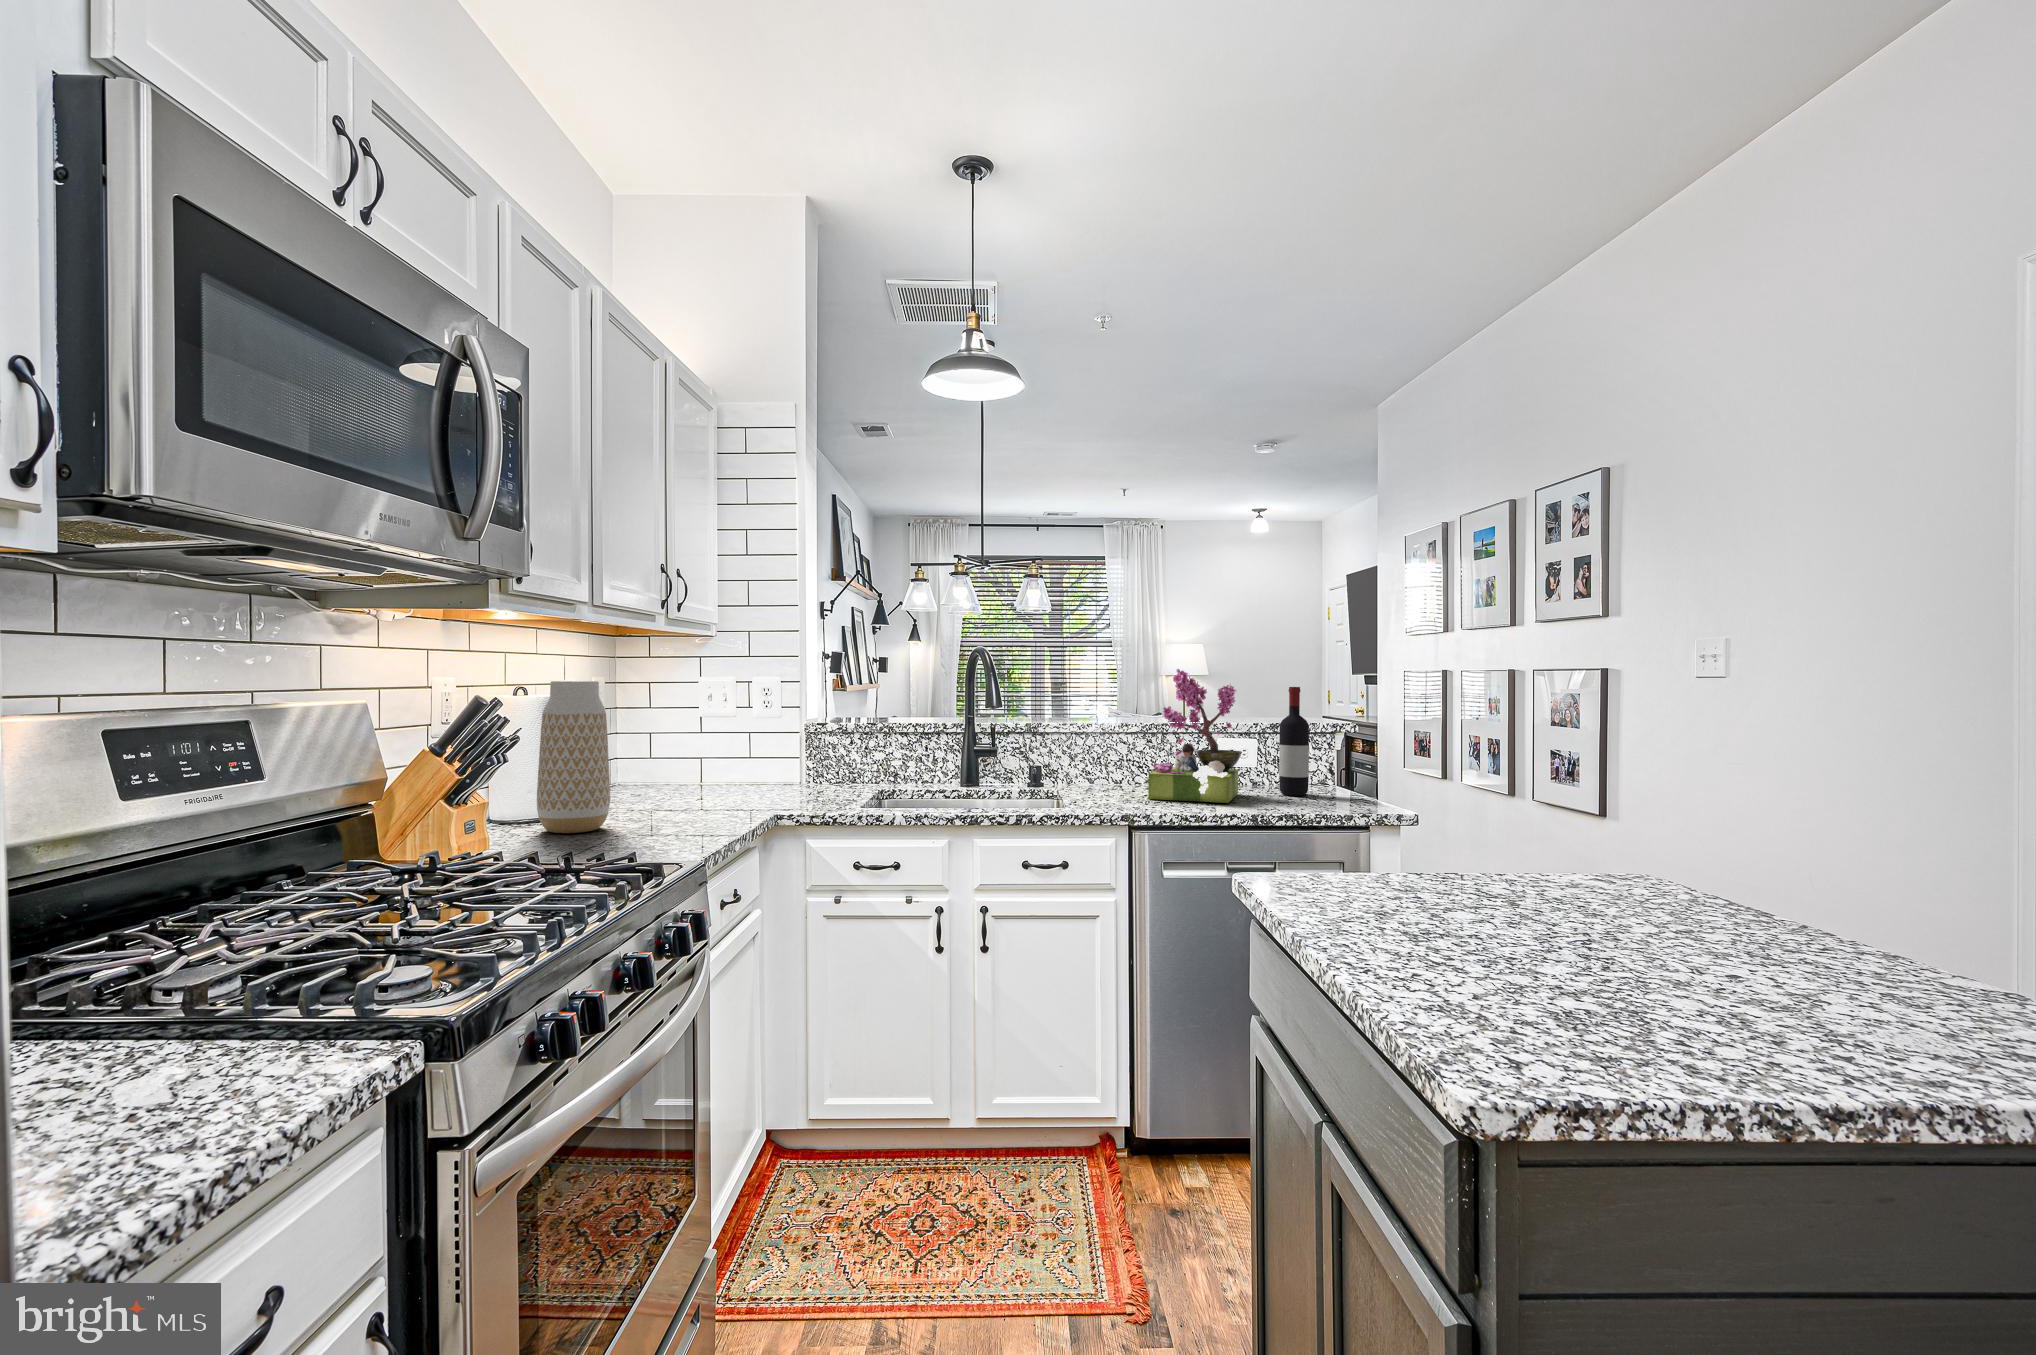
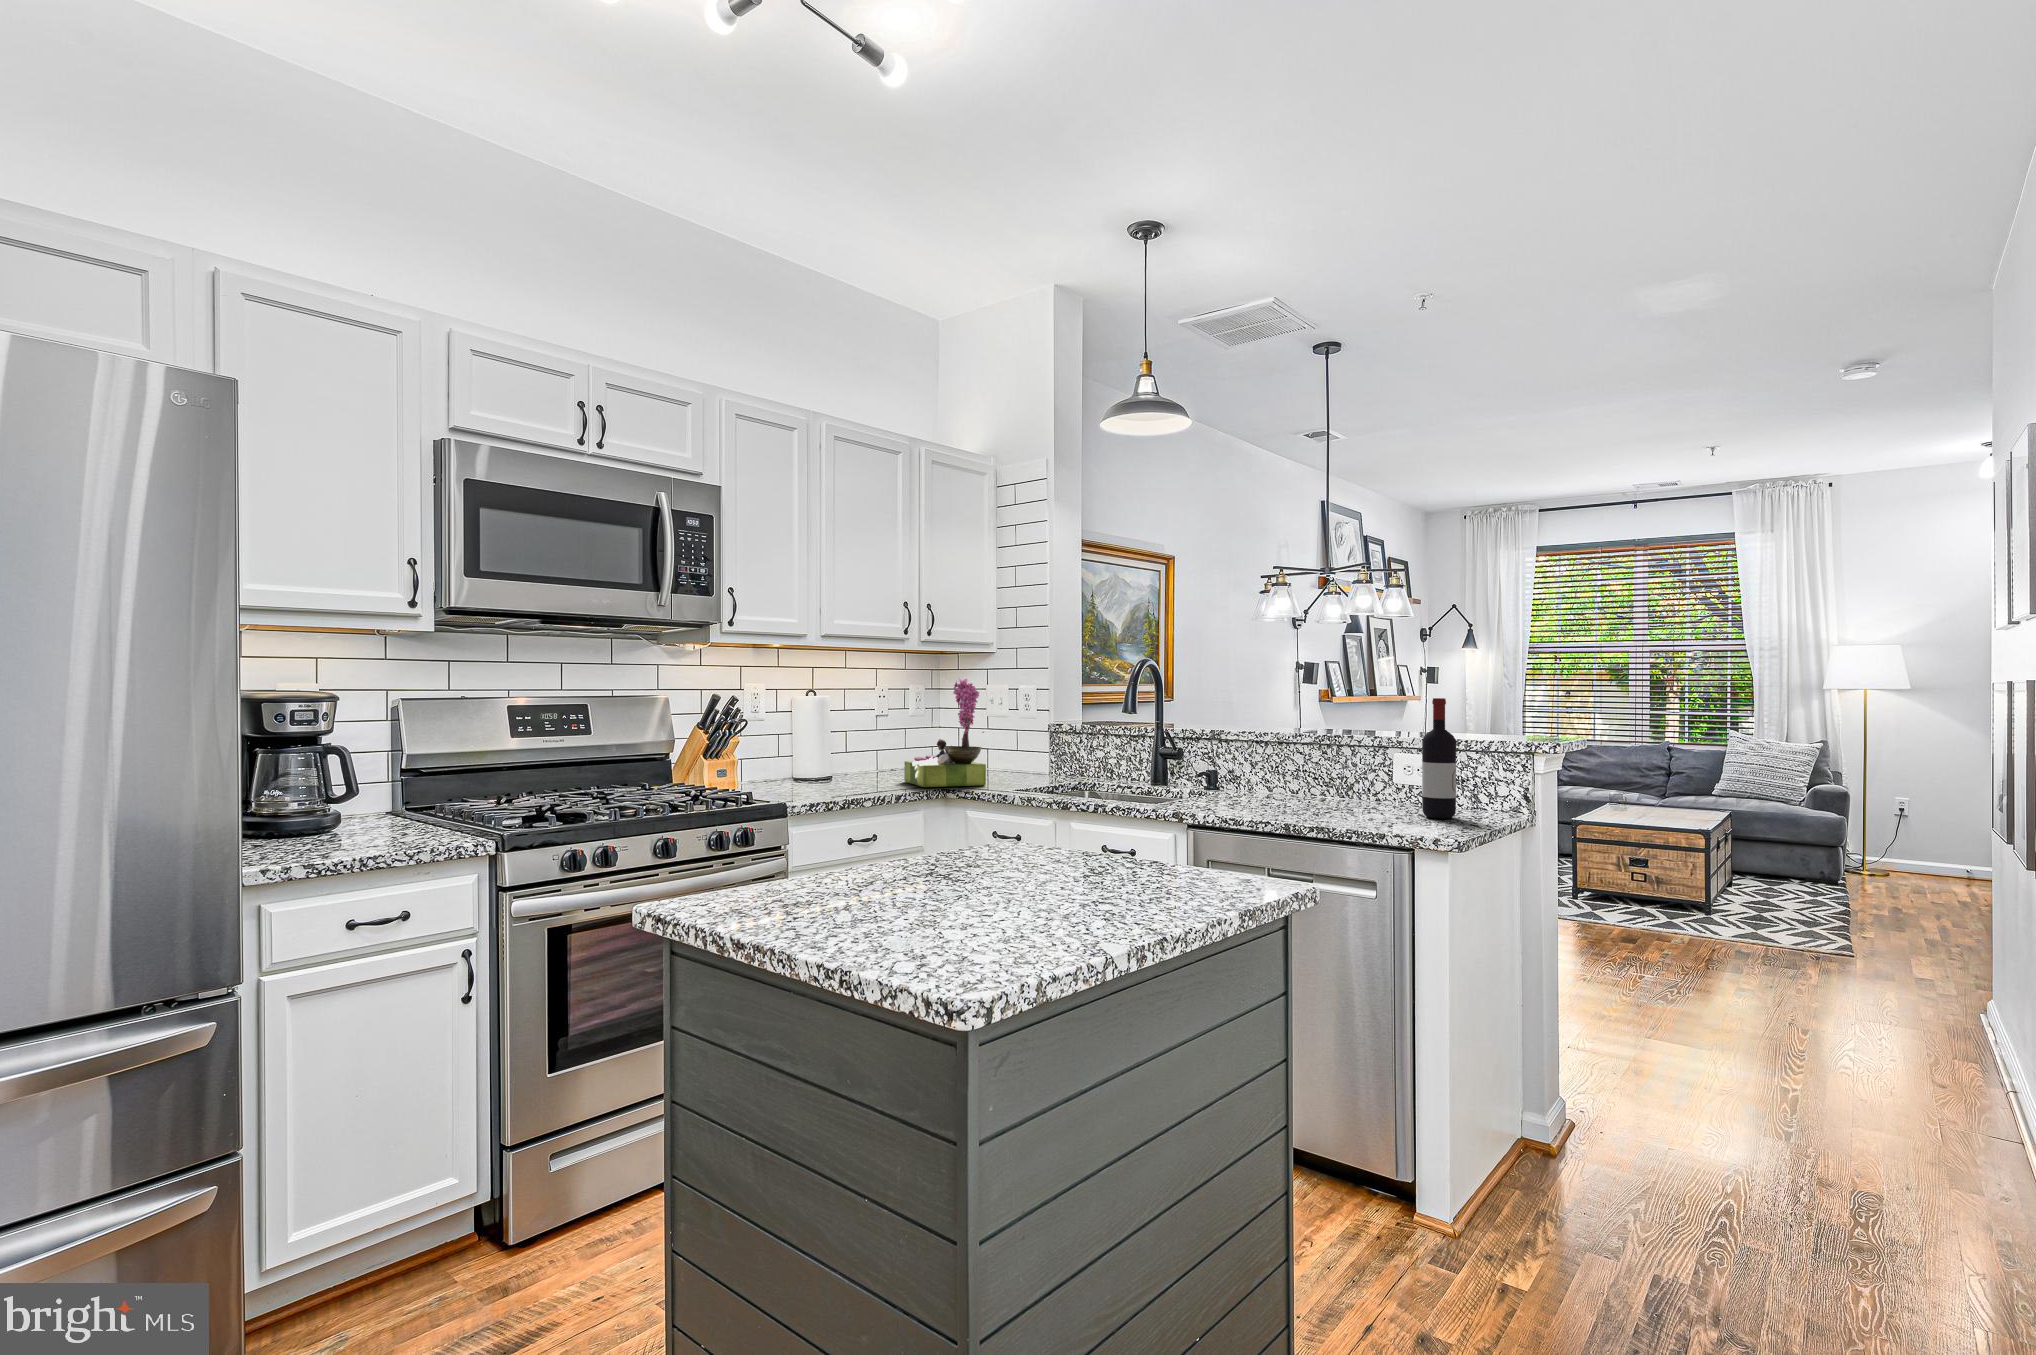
flower arrangement: present [1148,669,1242,803] -> present [904,678,986,787]
vase: present [537,681,610,833] -> none [818,690,860,786]

